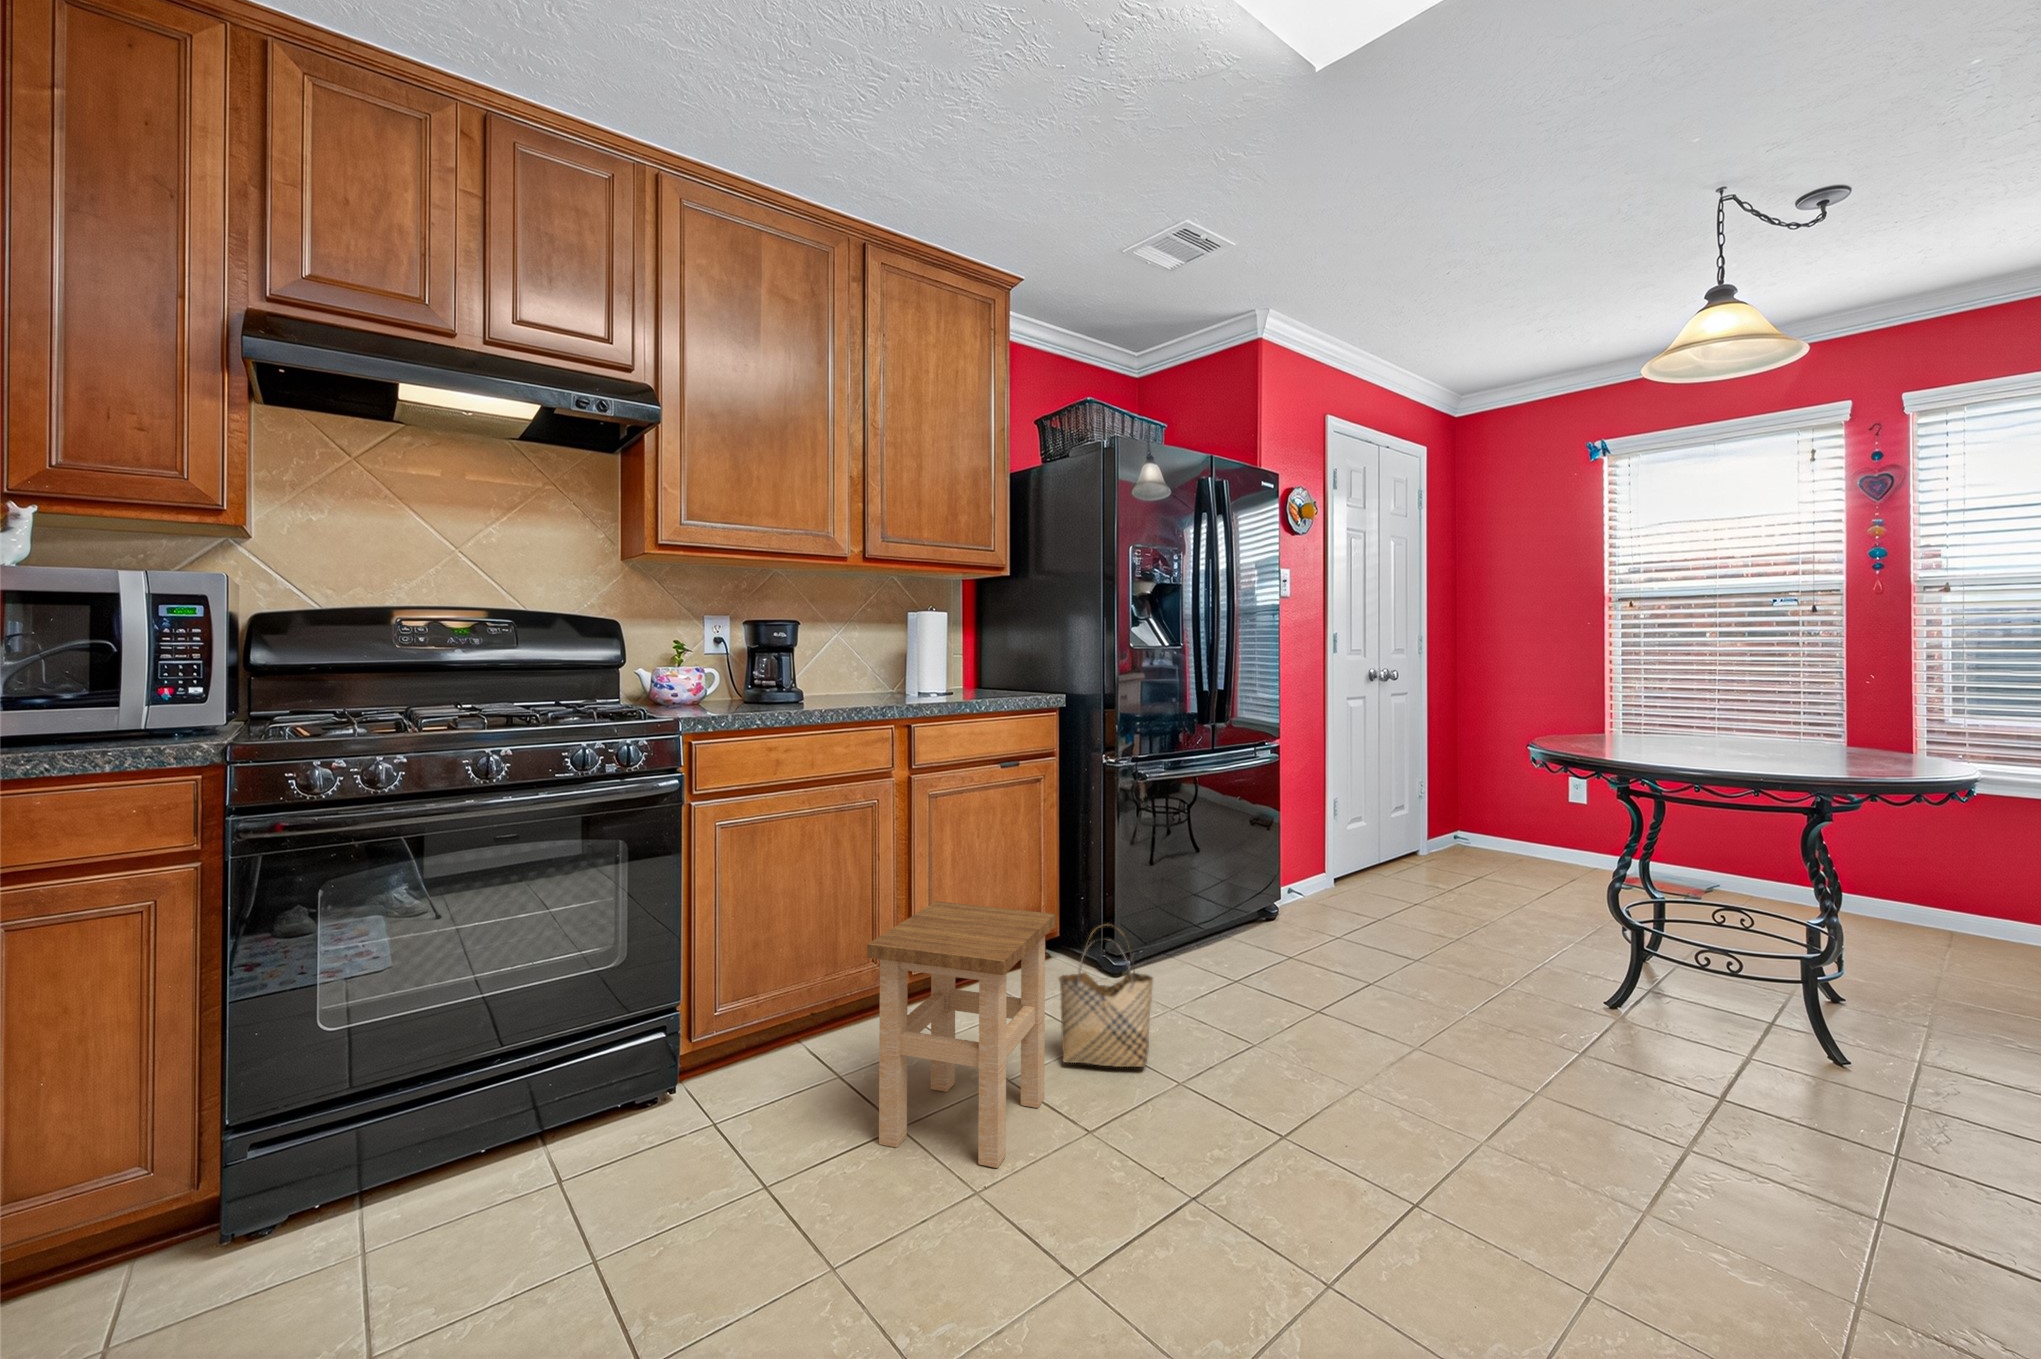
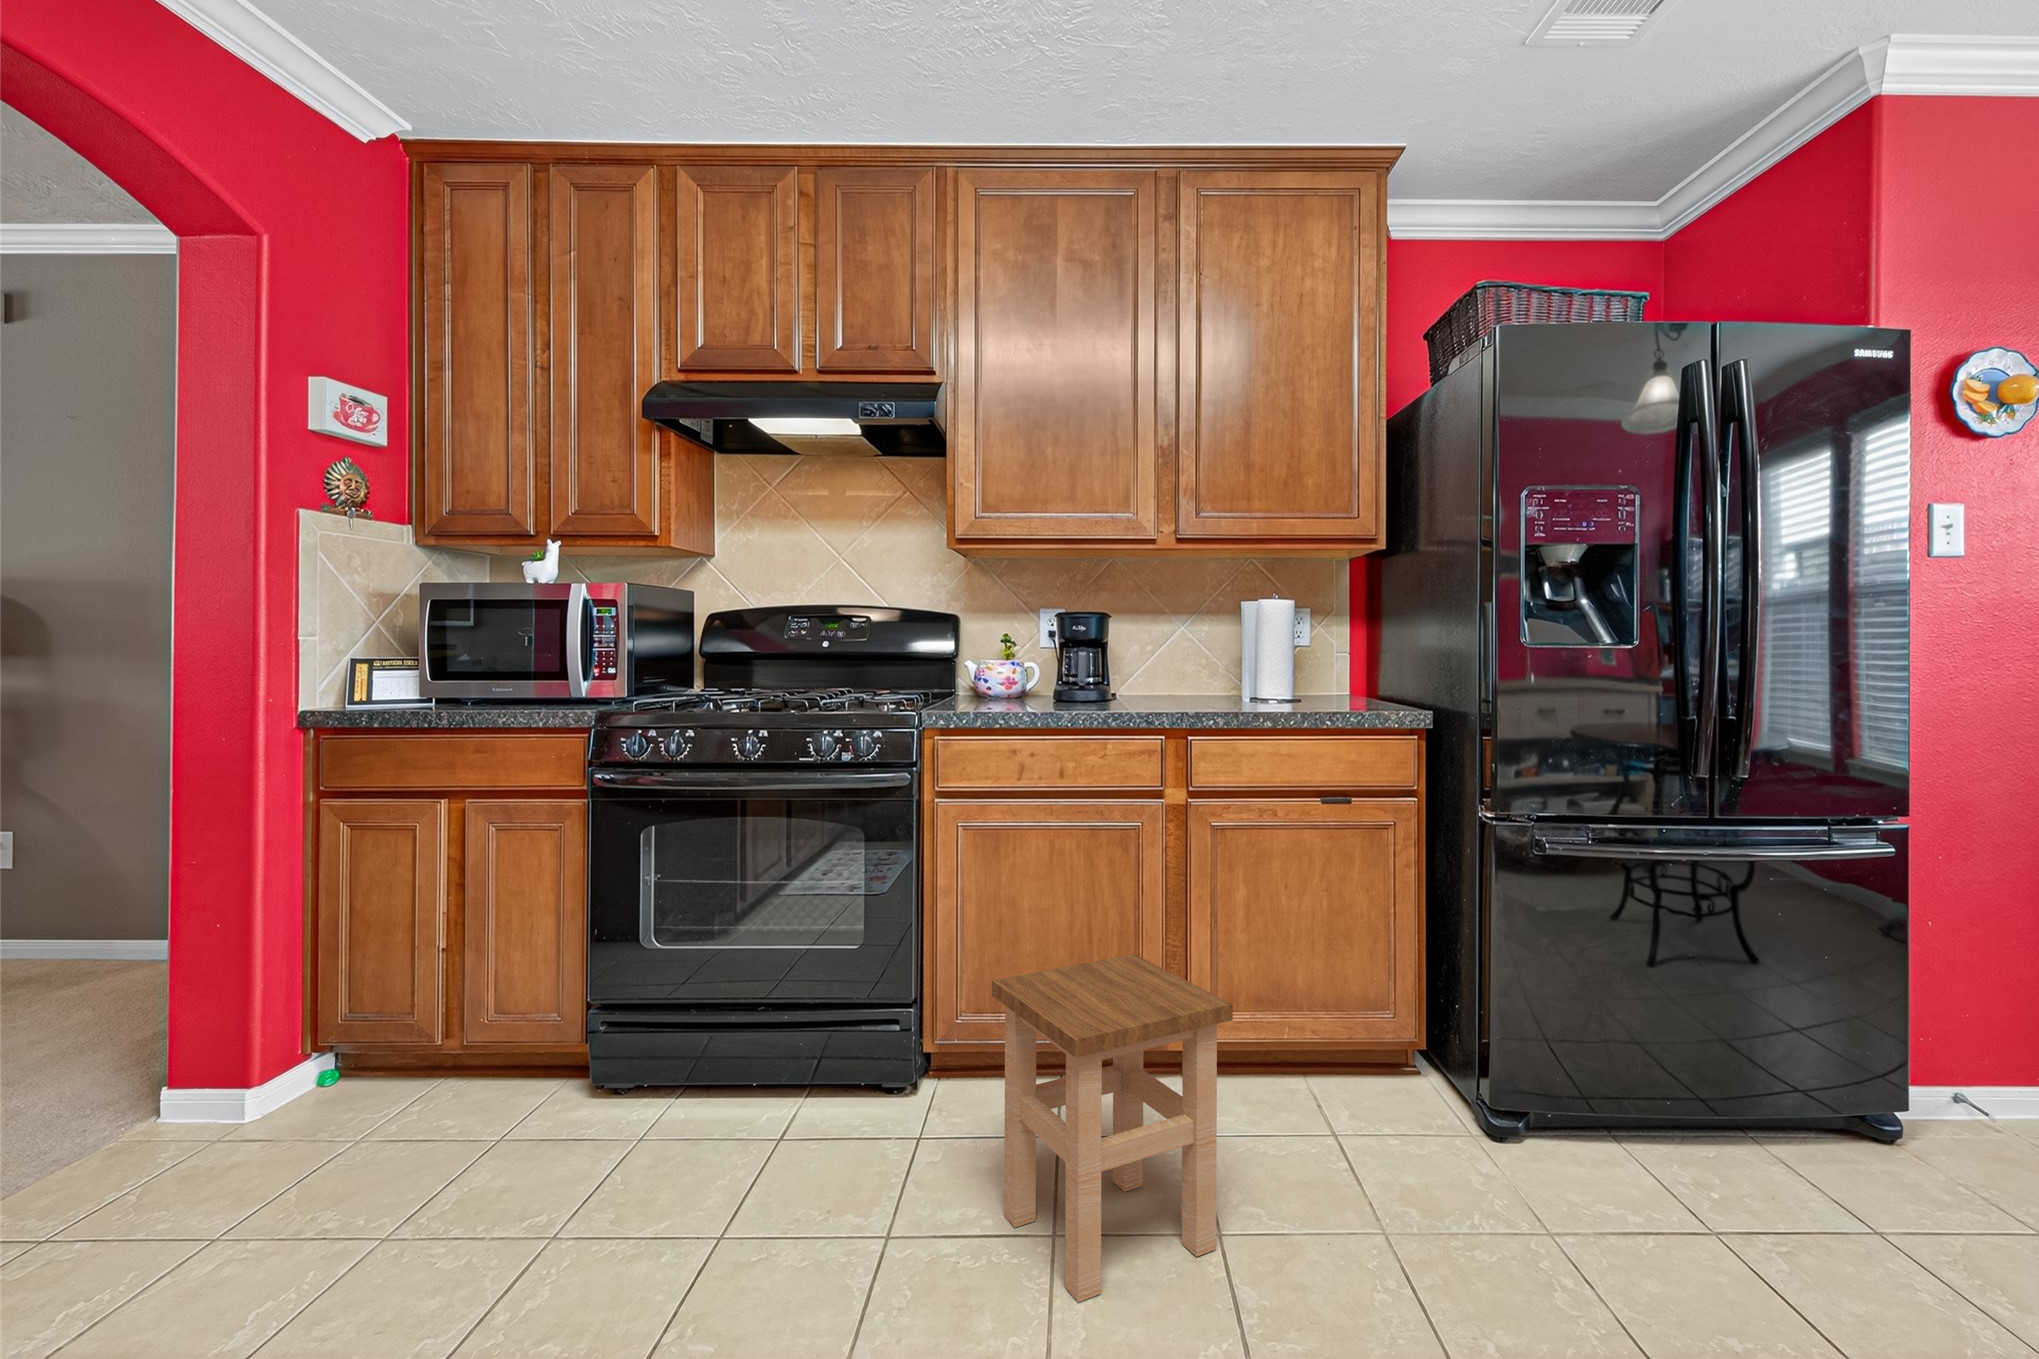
woven basket: present [1059,924,1153,1067] -> none [1280,1042,1415,1268]

